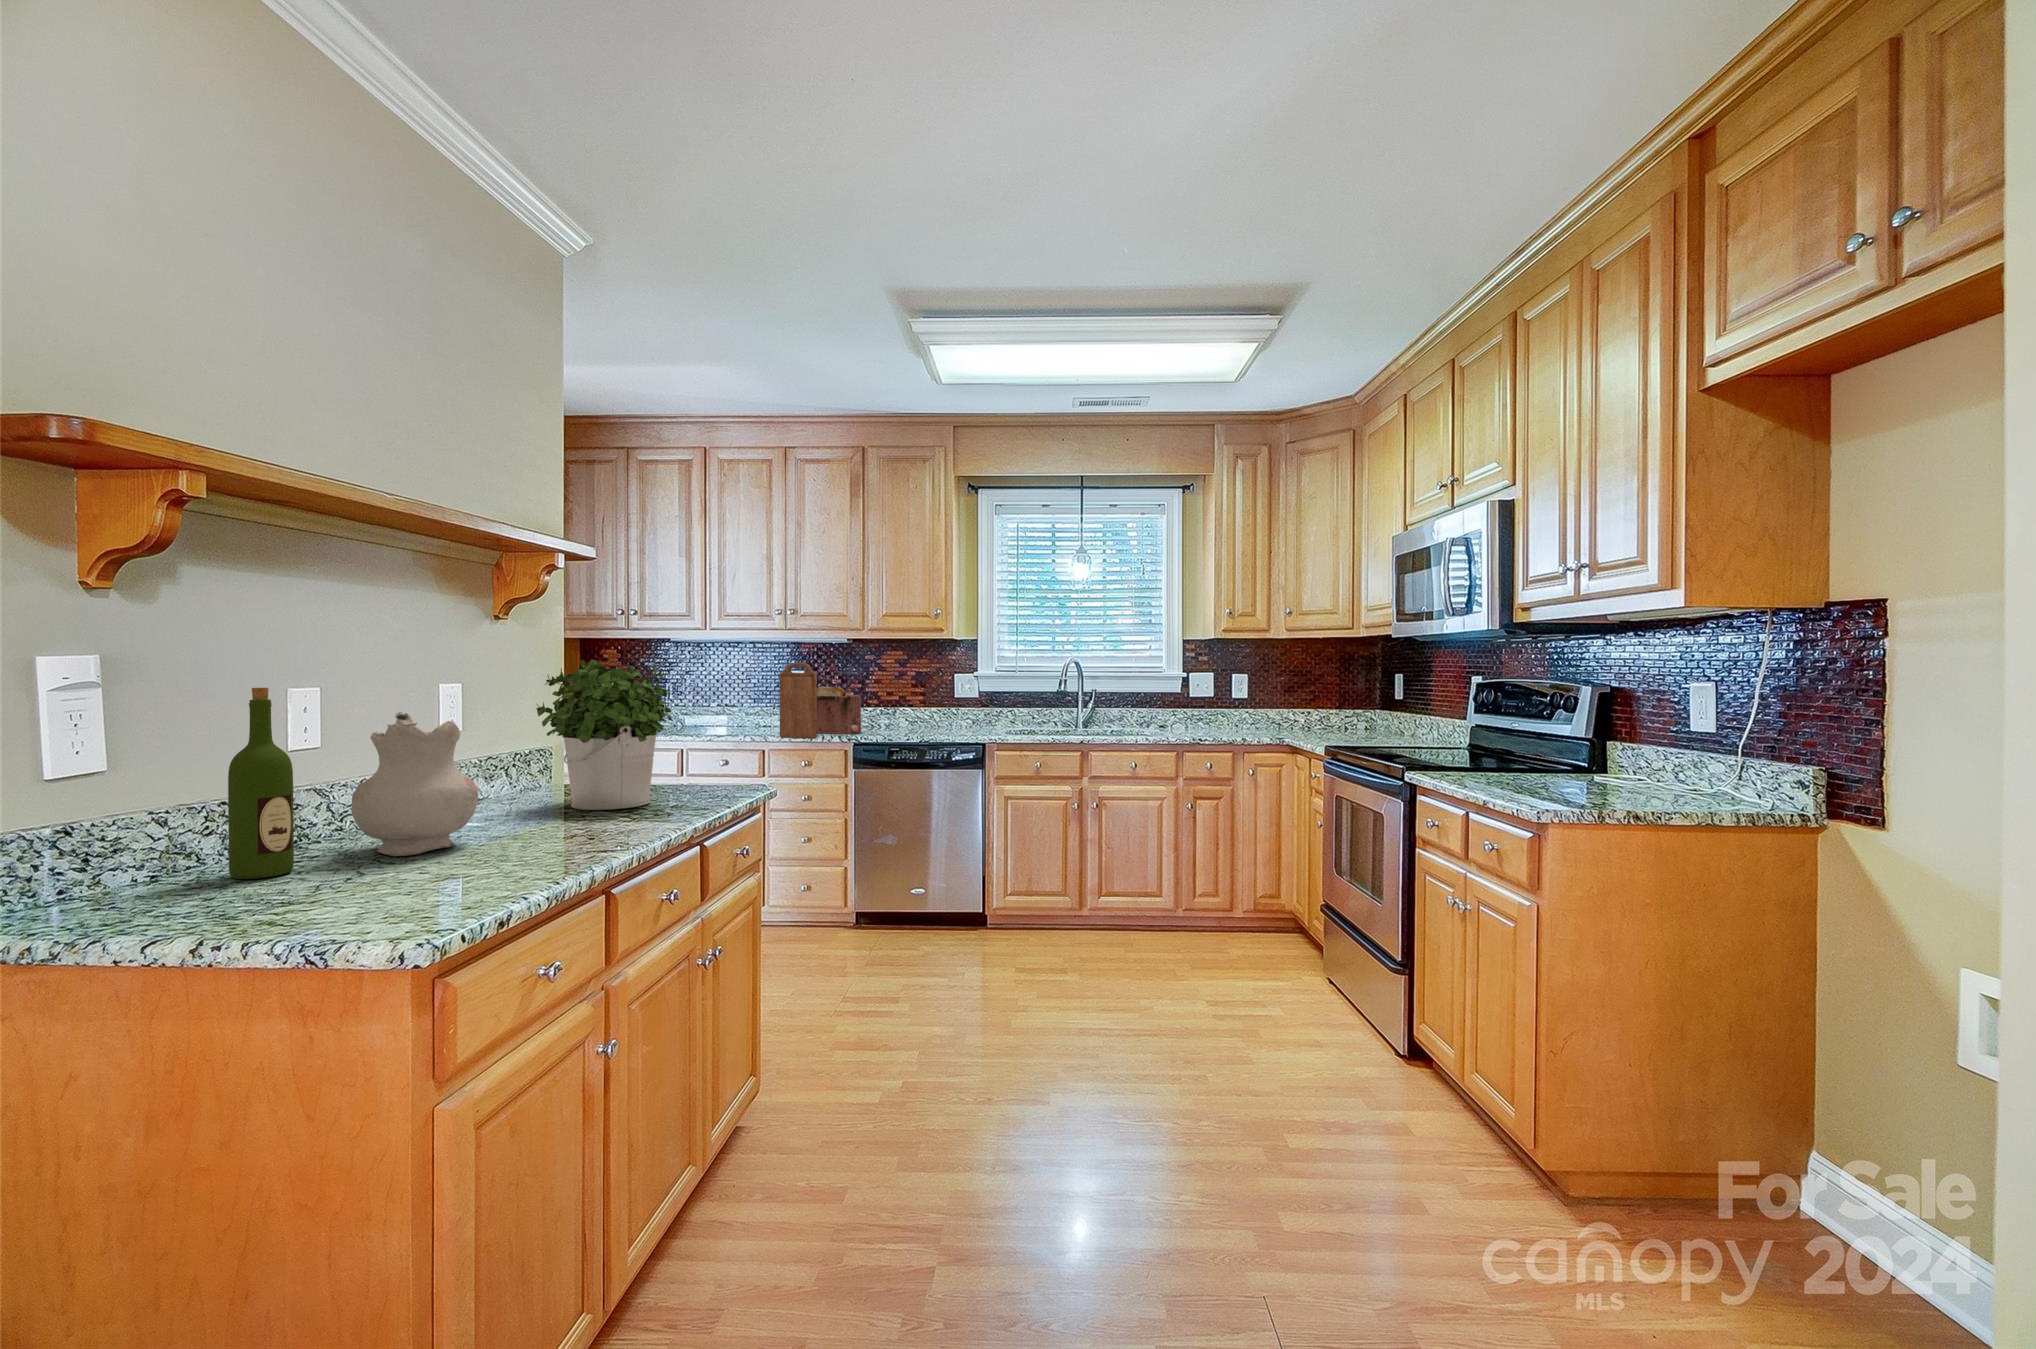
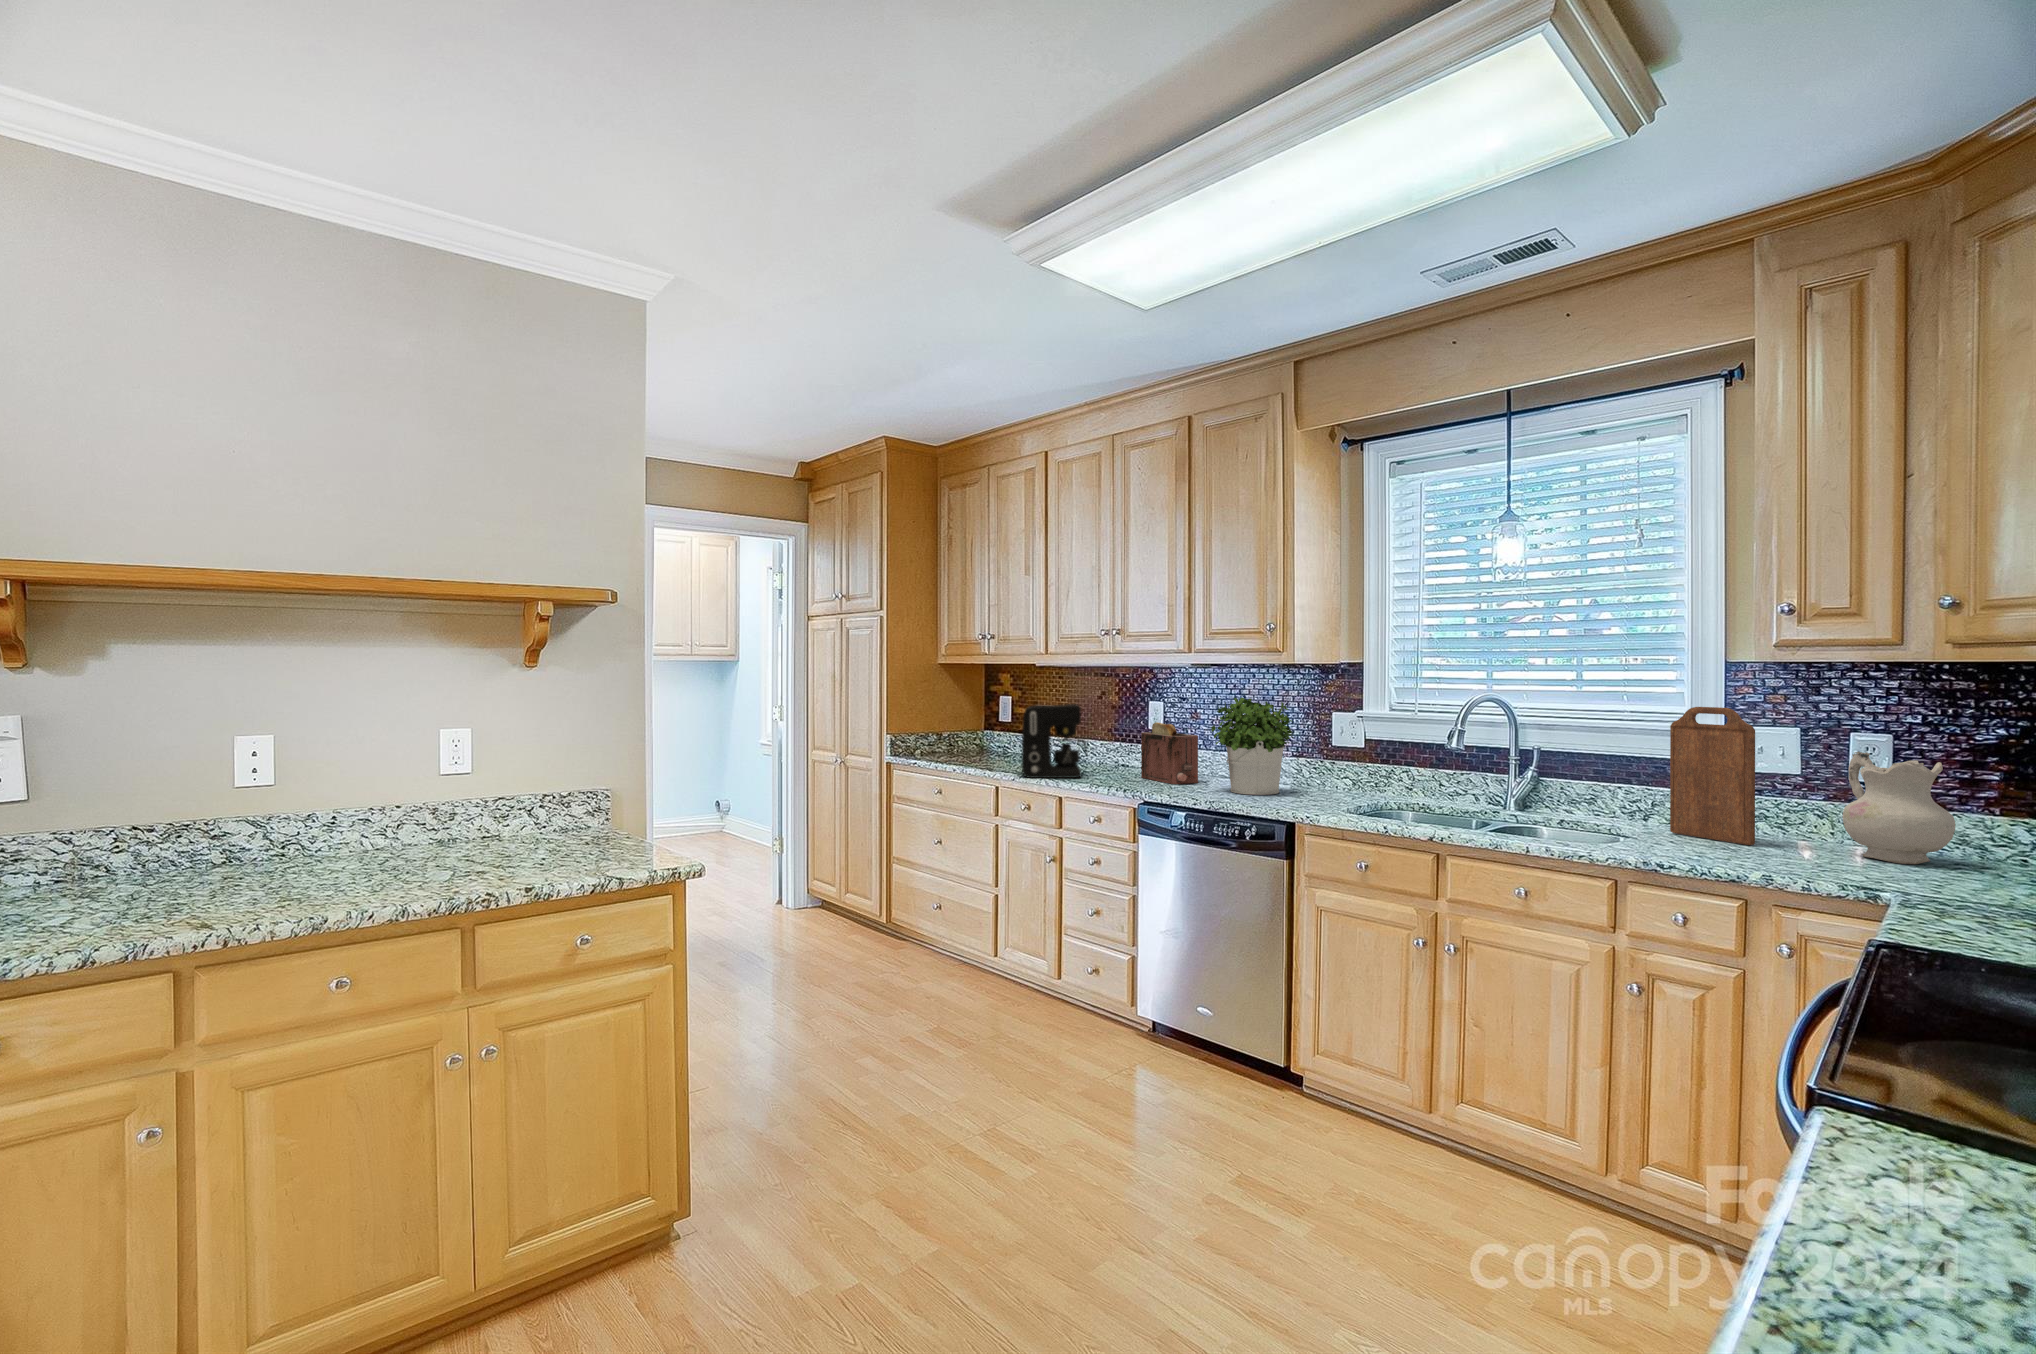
potted plant: present [536,660,672,810] -> present [1211,698,1293,795]
cutting board: present [779,663,817,738] -> present [1670,707,1755,845]
coffee maker: none [700,674,767,738] -> present [1022,704,1087,778]
wine bottle: present [228,688,294,879] -> none [55,739,113,897]
ceramic pitcher: present [351,712,478,856] -> present [1843,751,1955,864]

